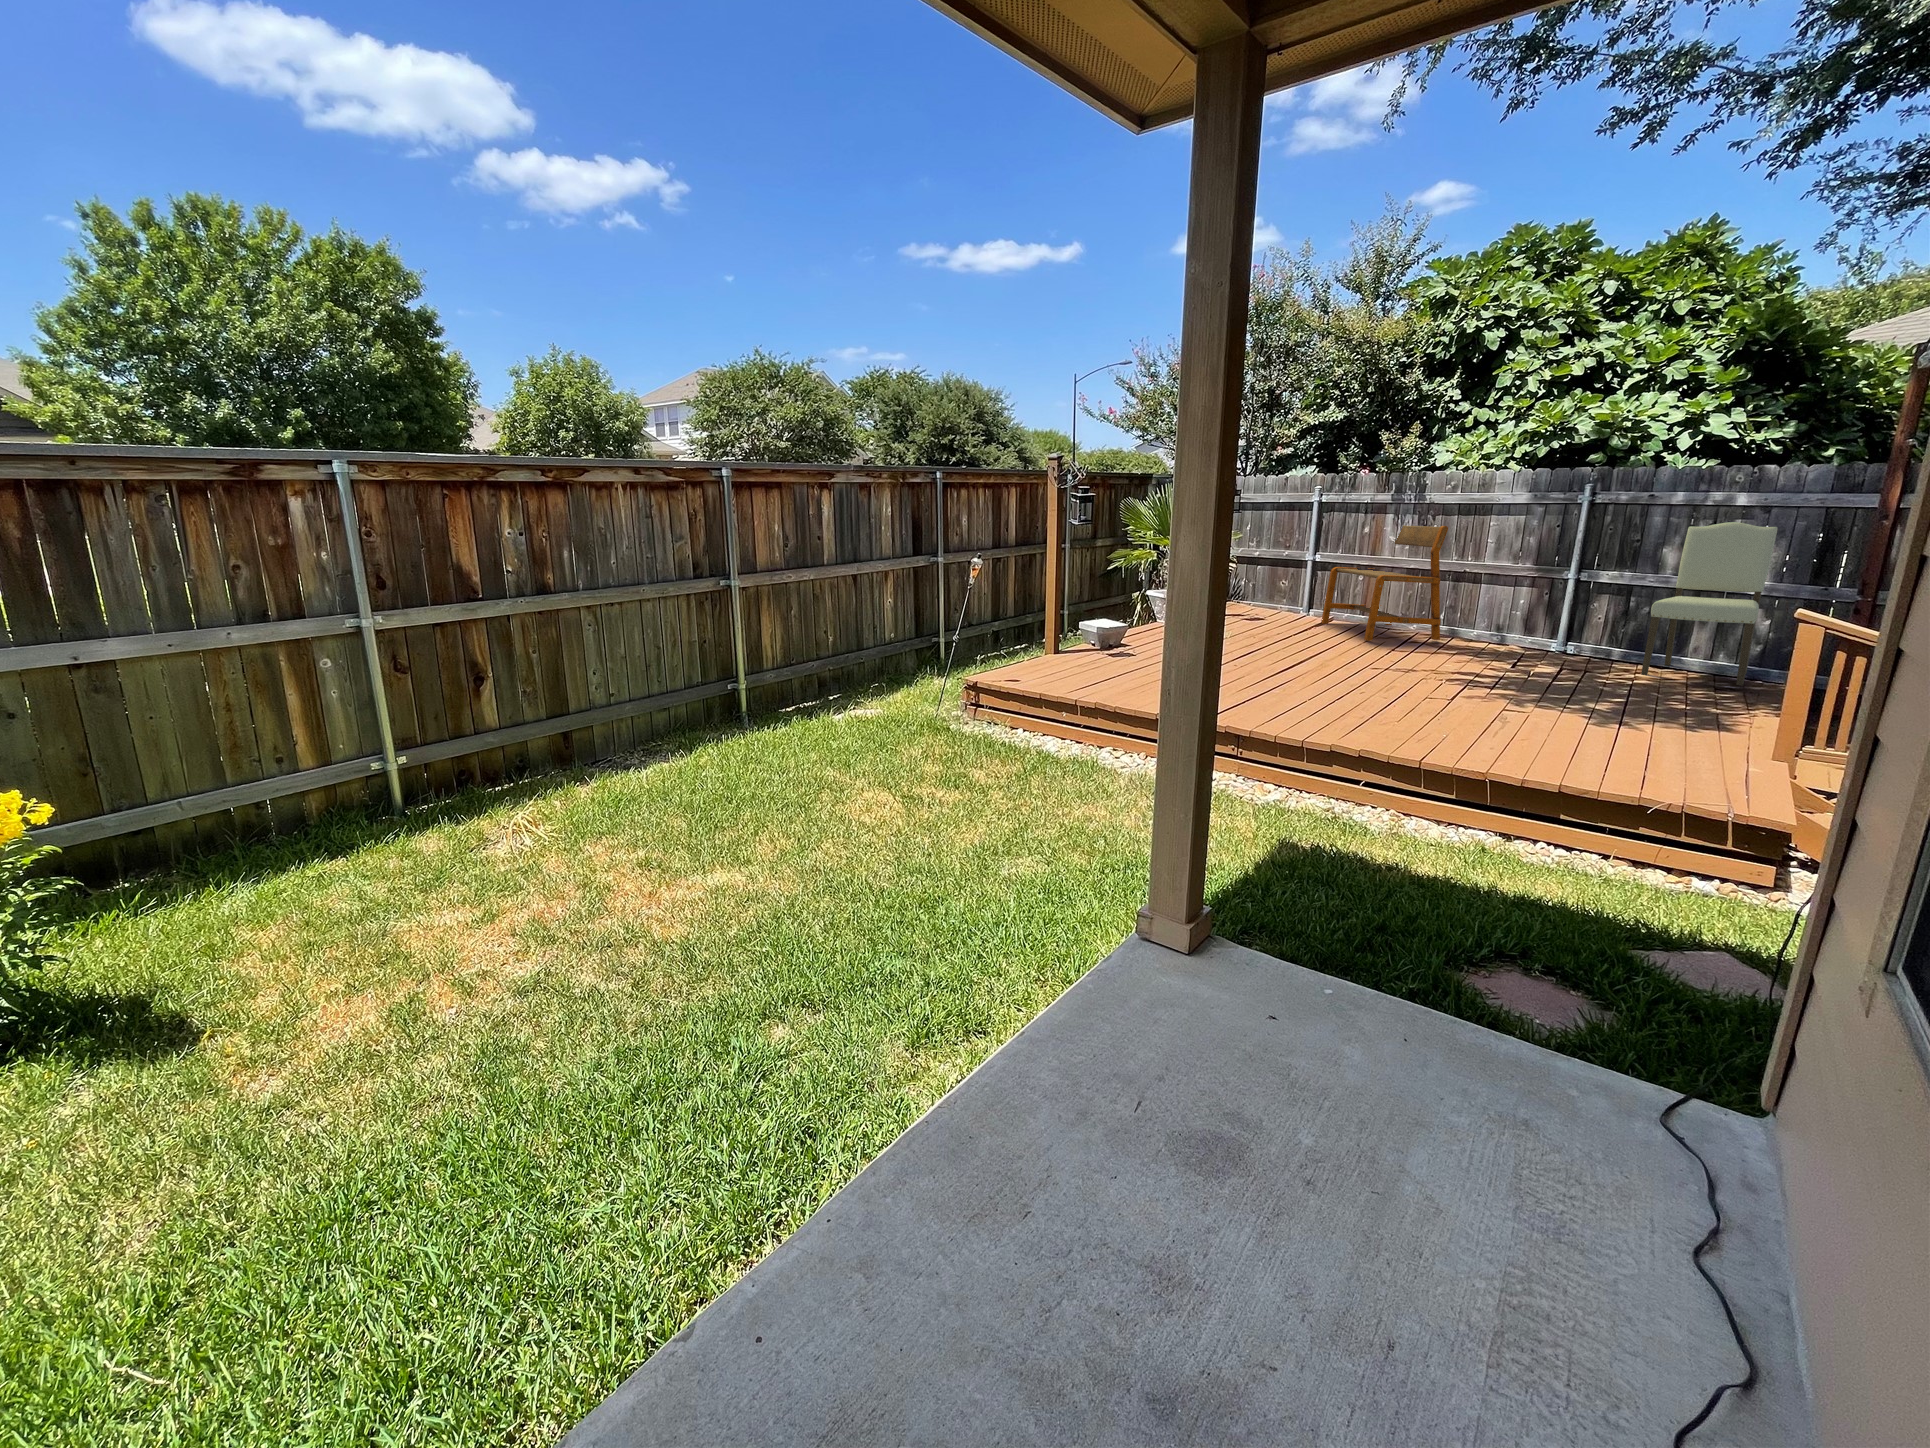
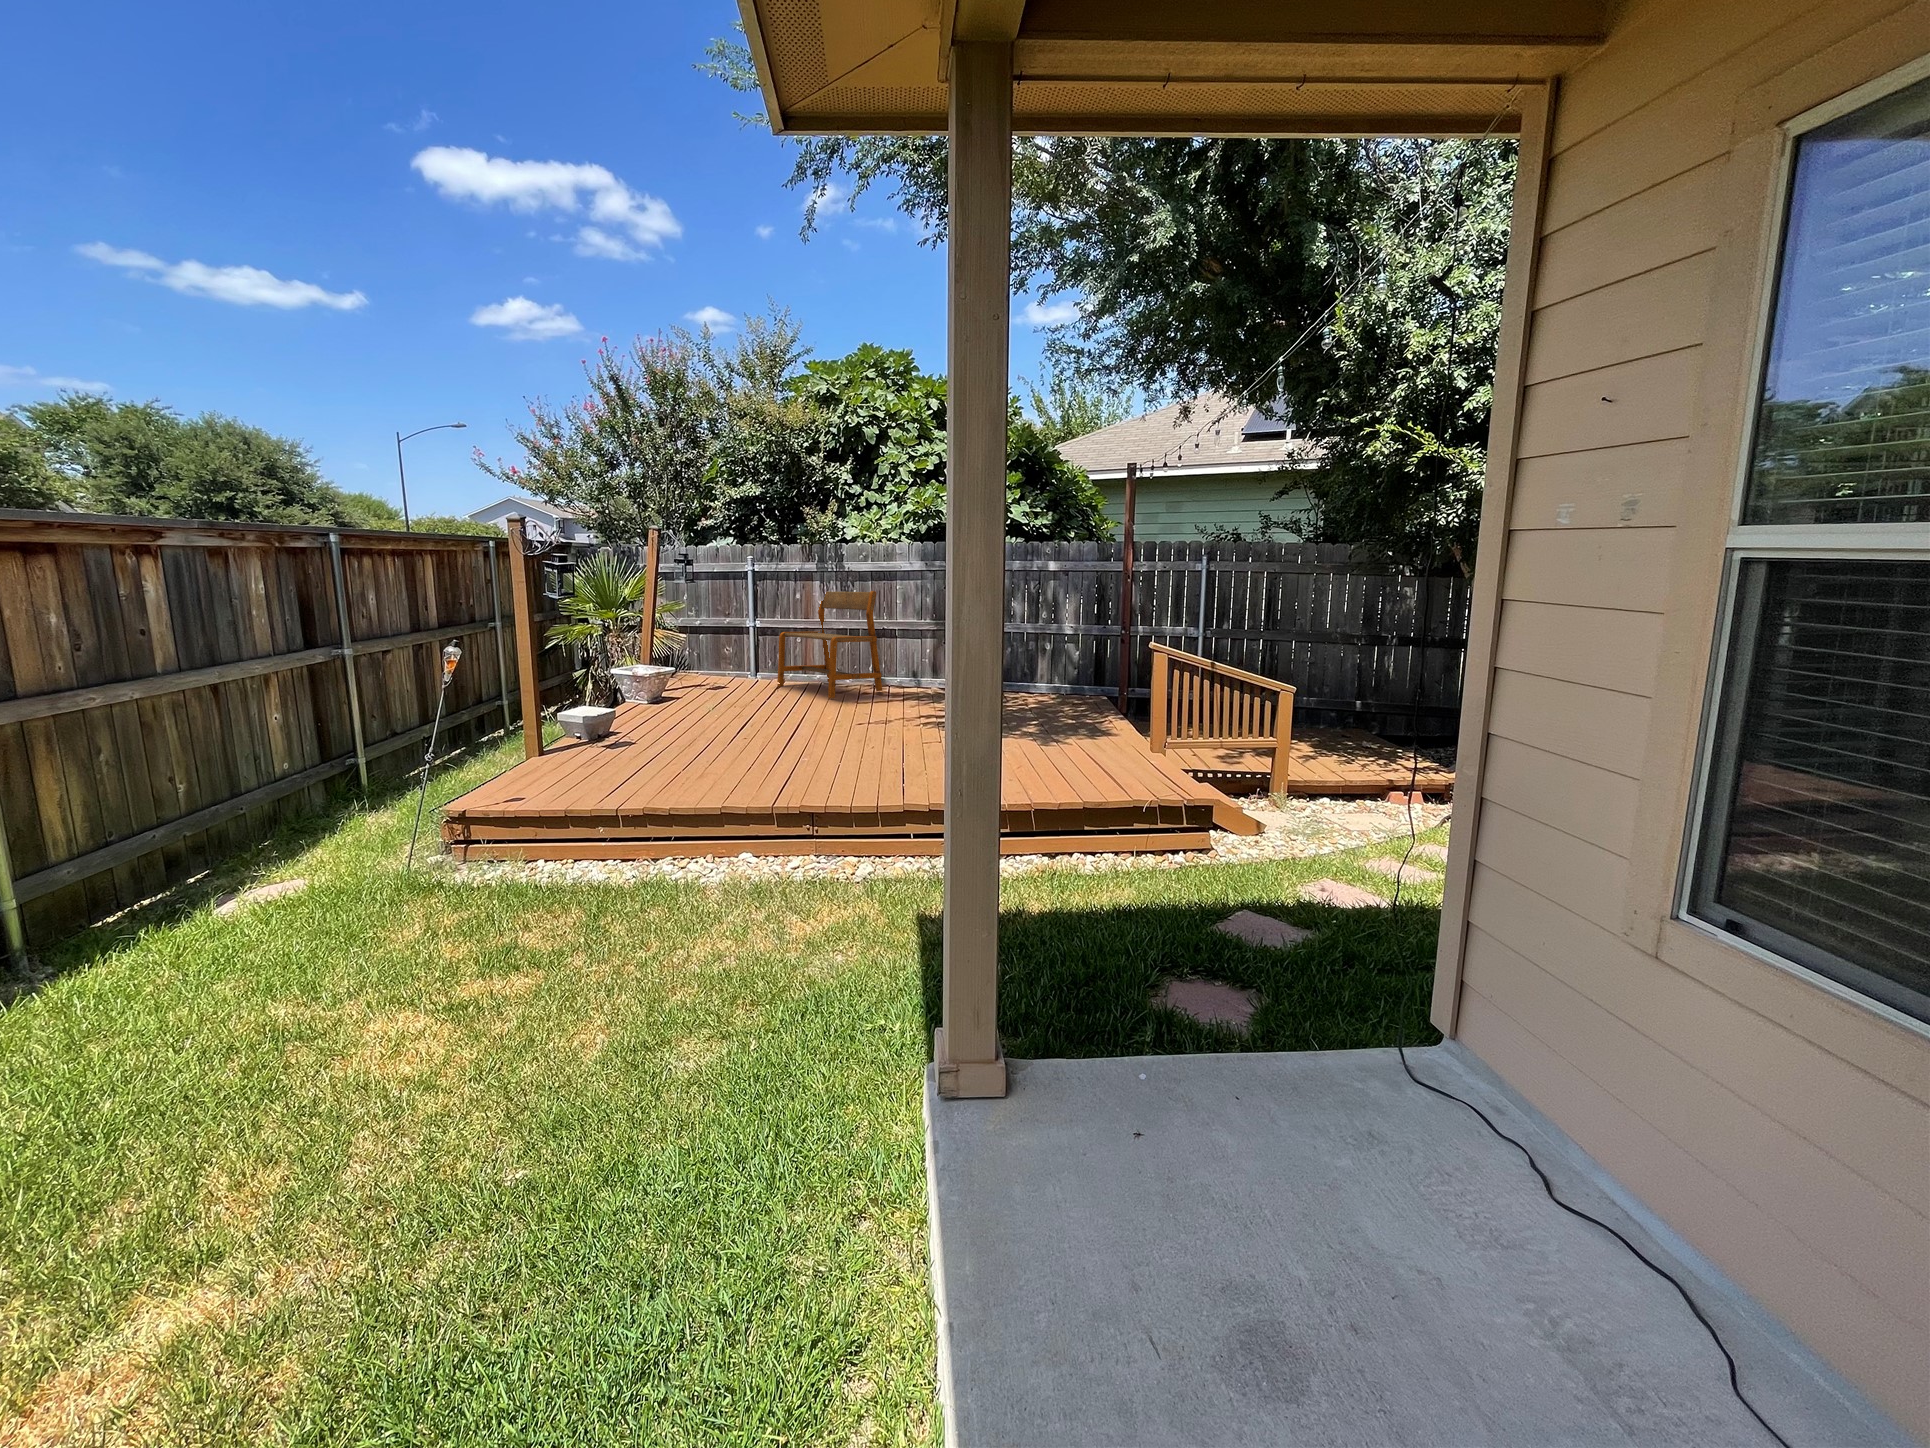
chair: present [1641,522,1778,685] -> none [1026,583,1085,701]

